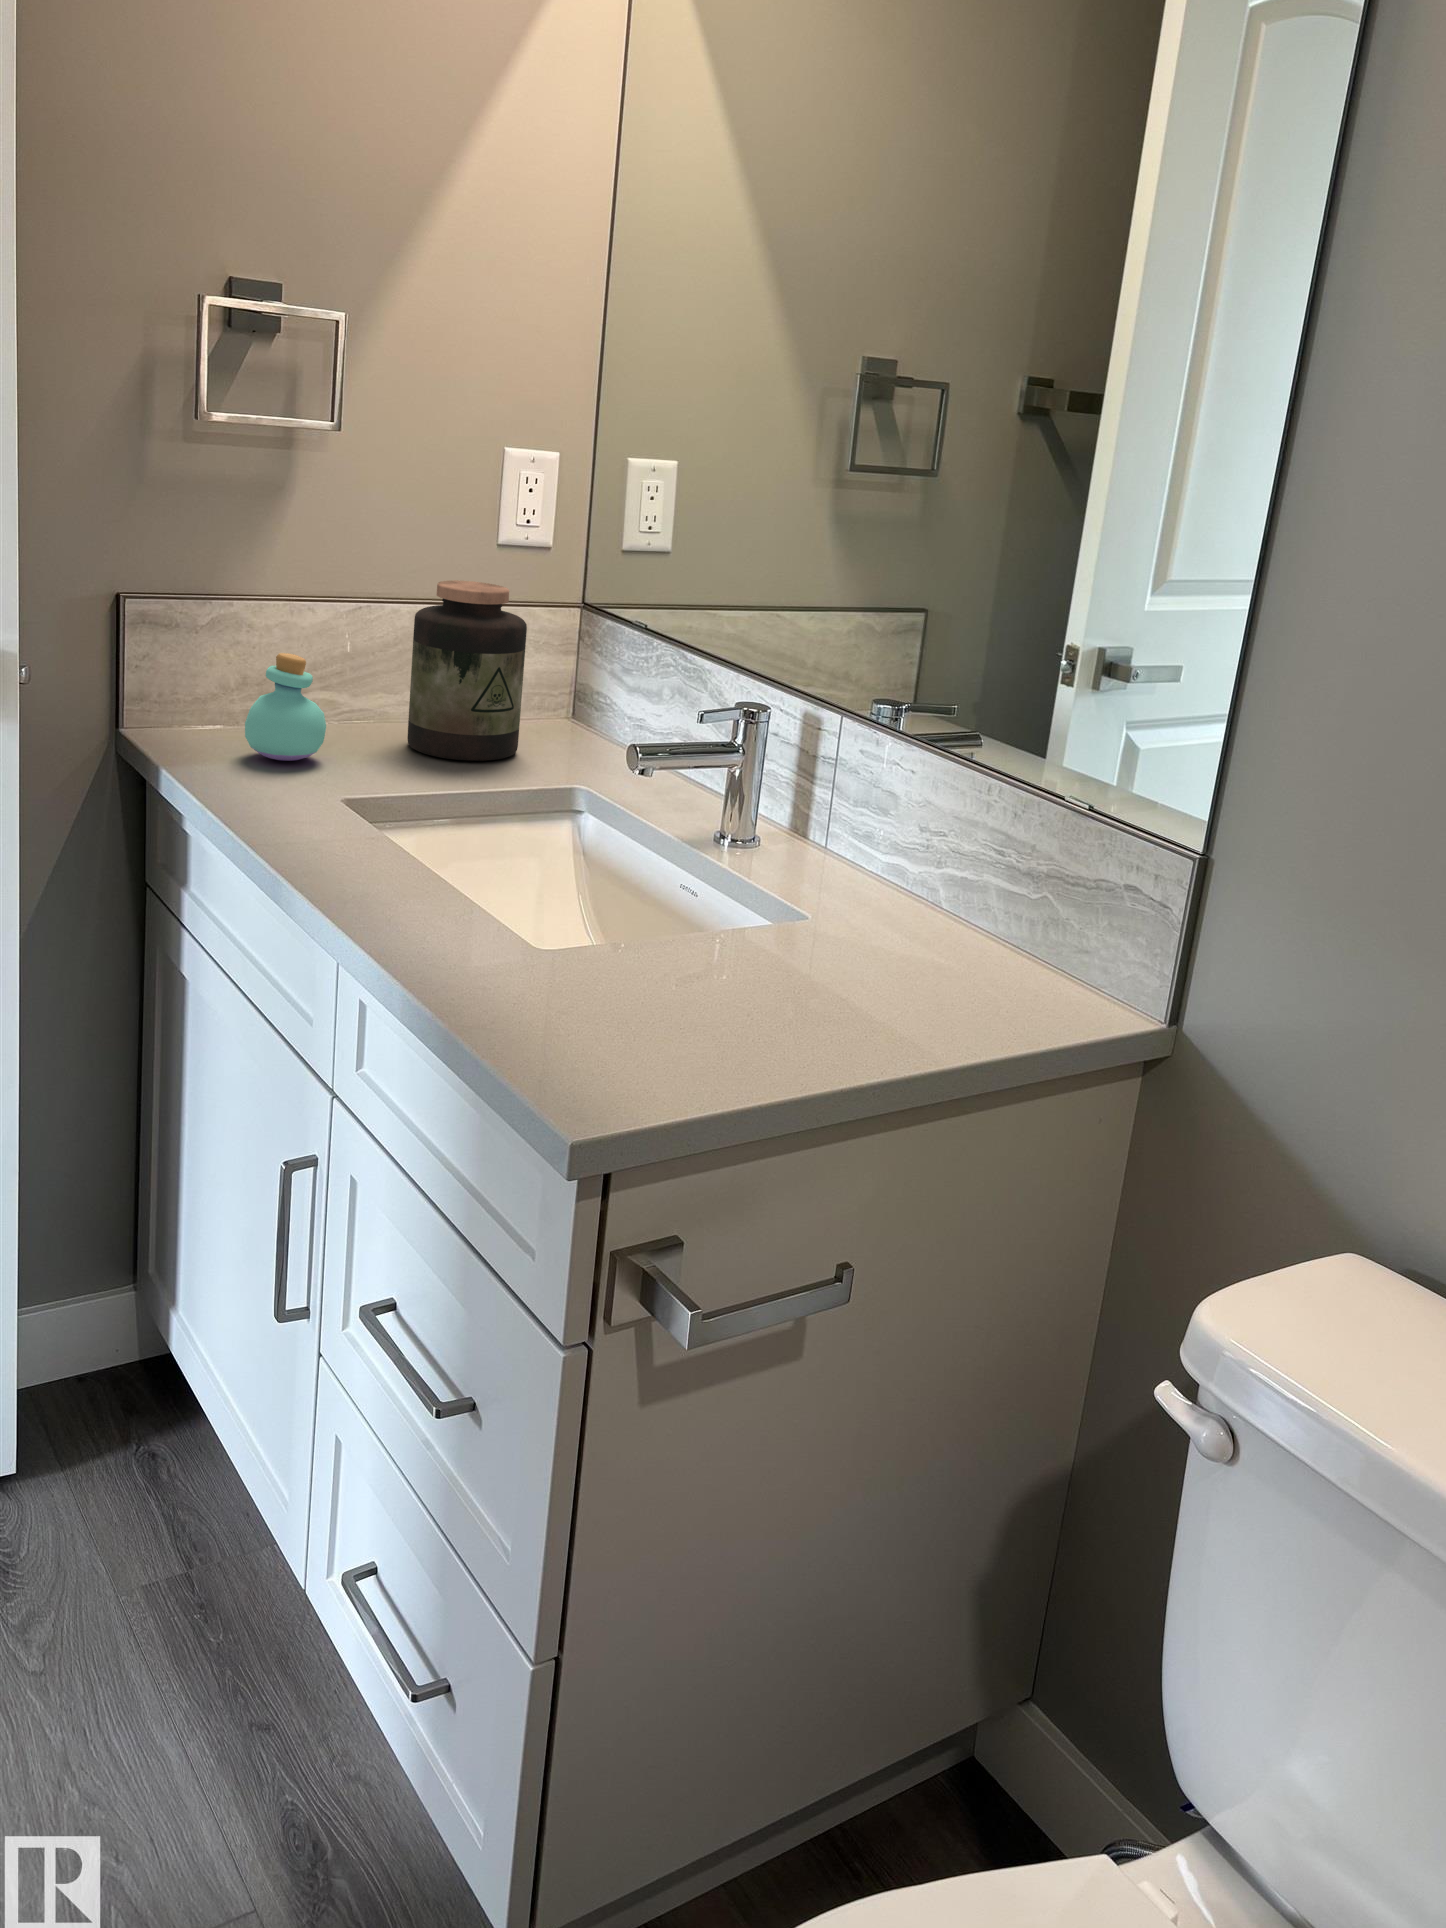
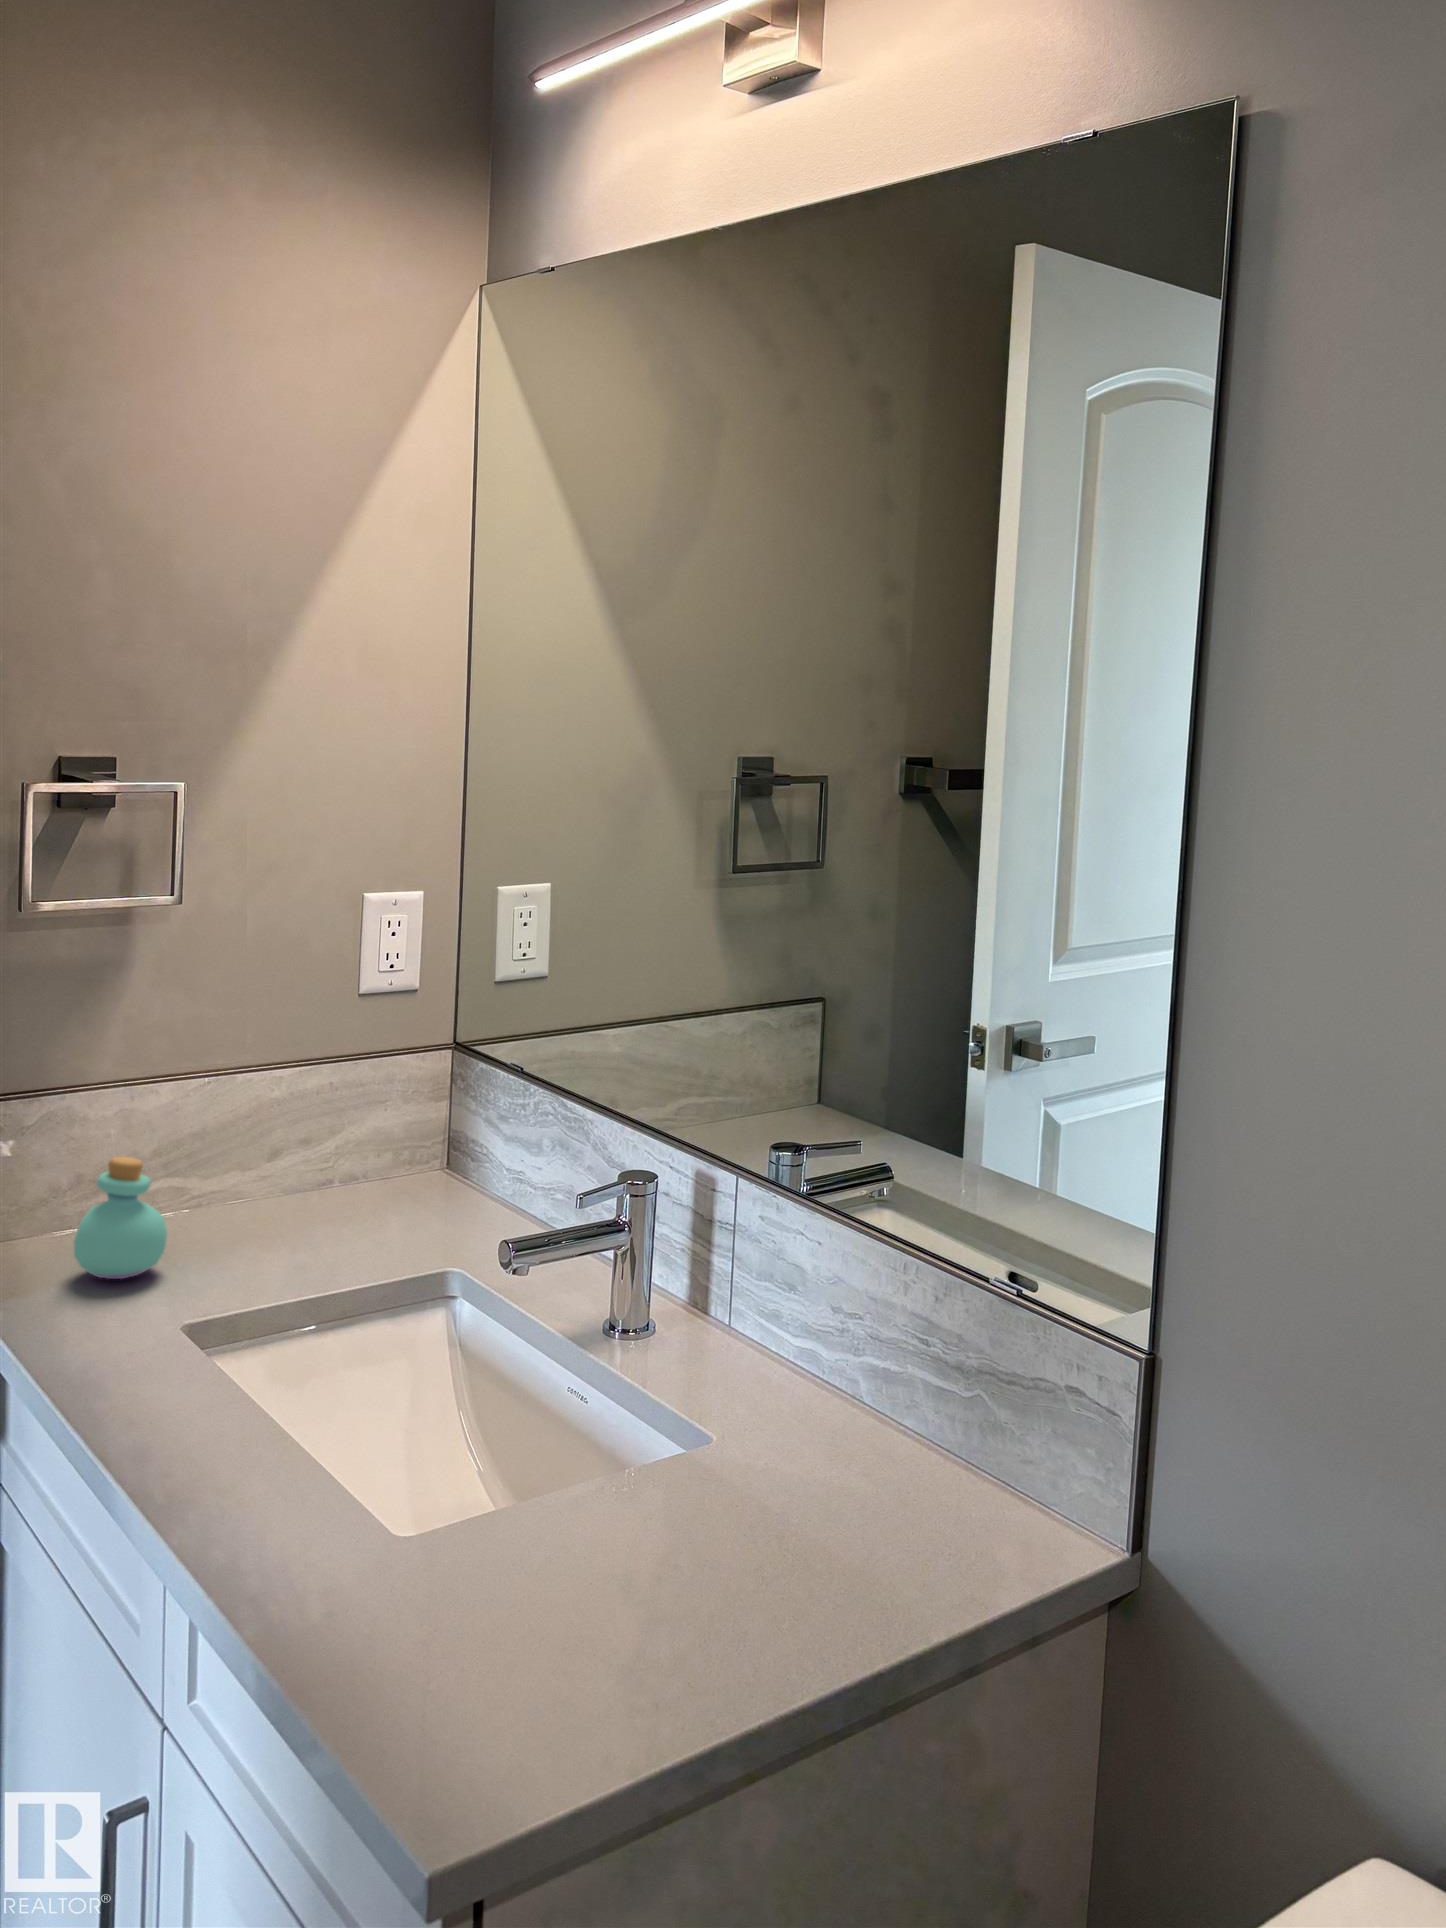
jar: present [407,581,527,761] -> none [263,1045,391,1249]

